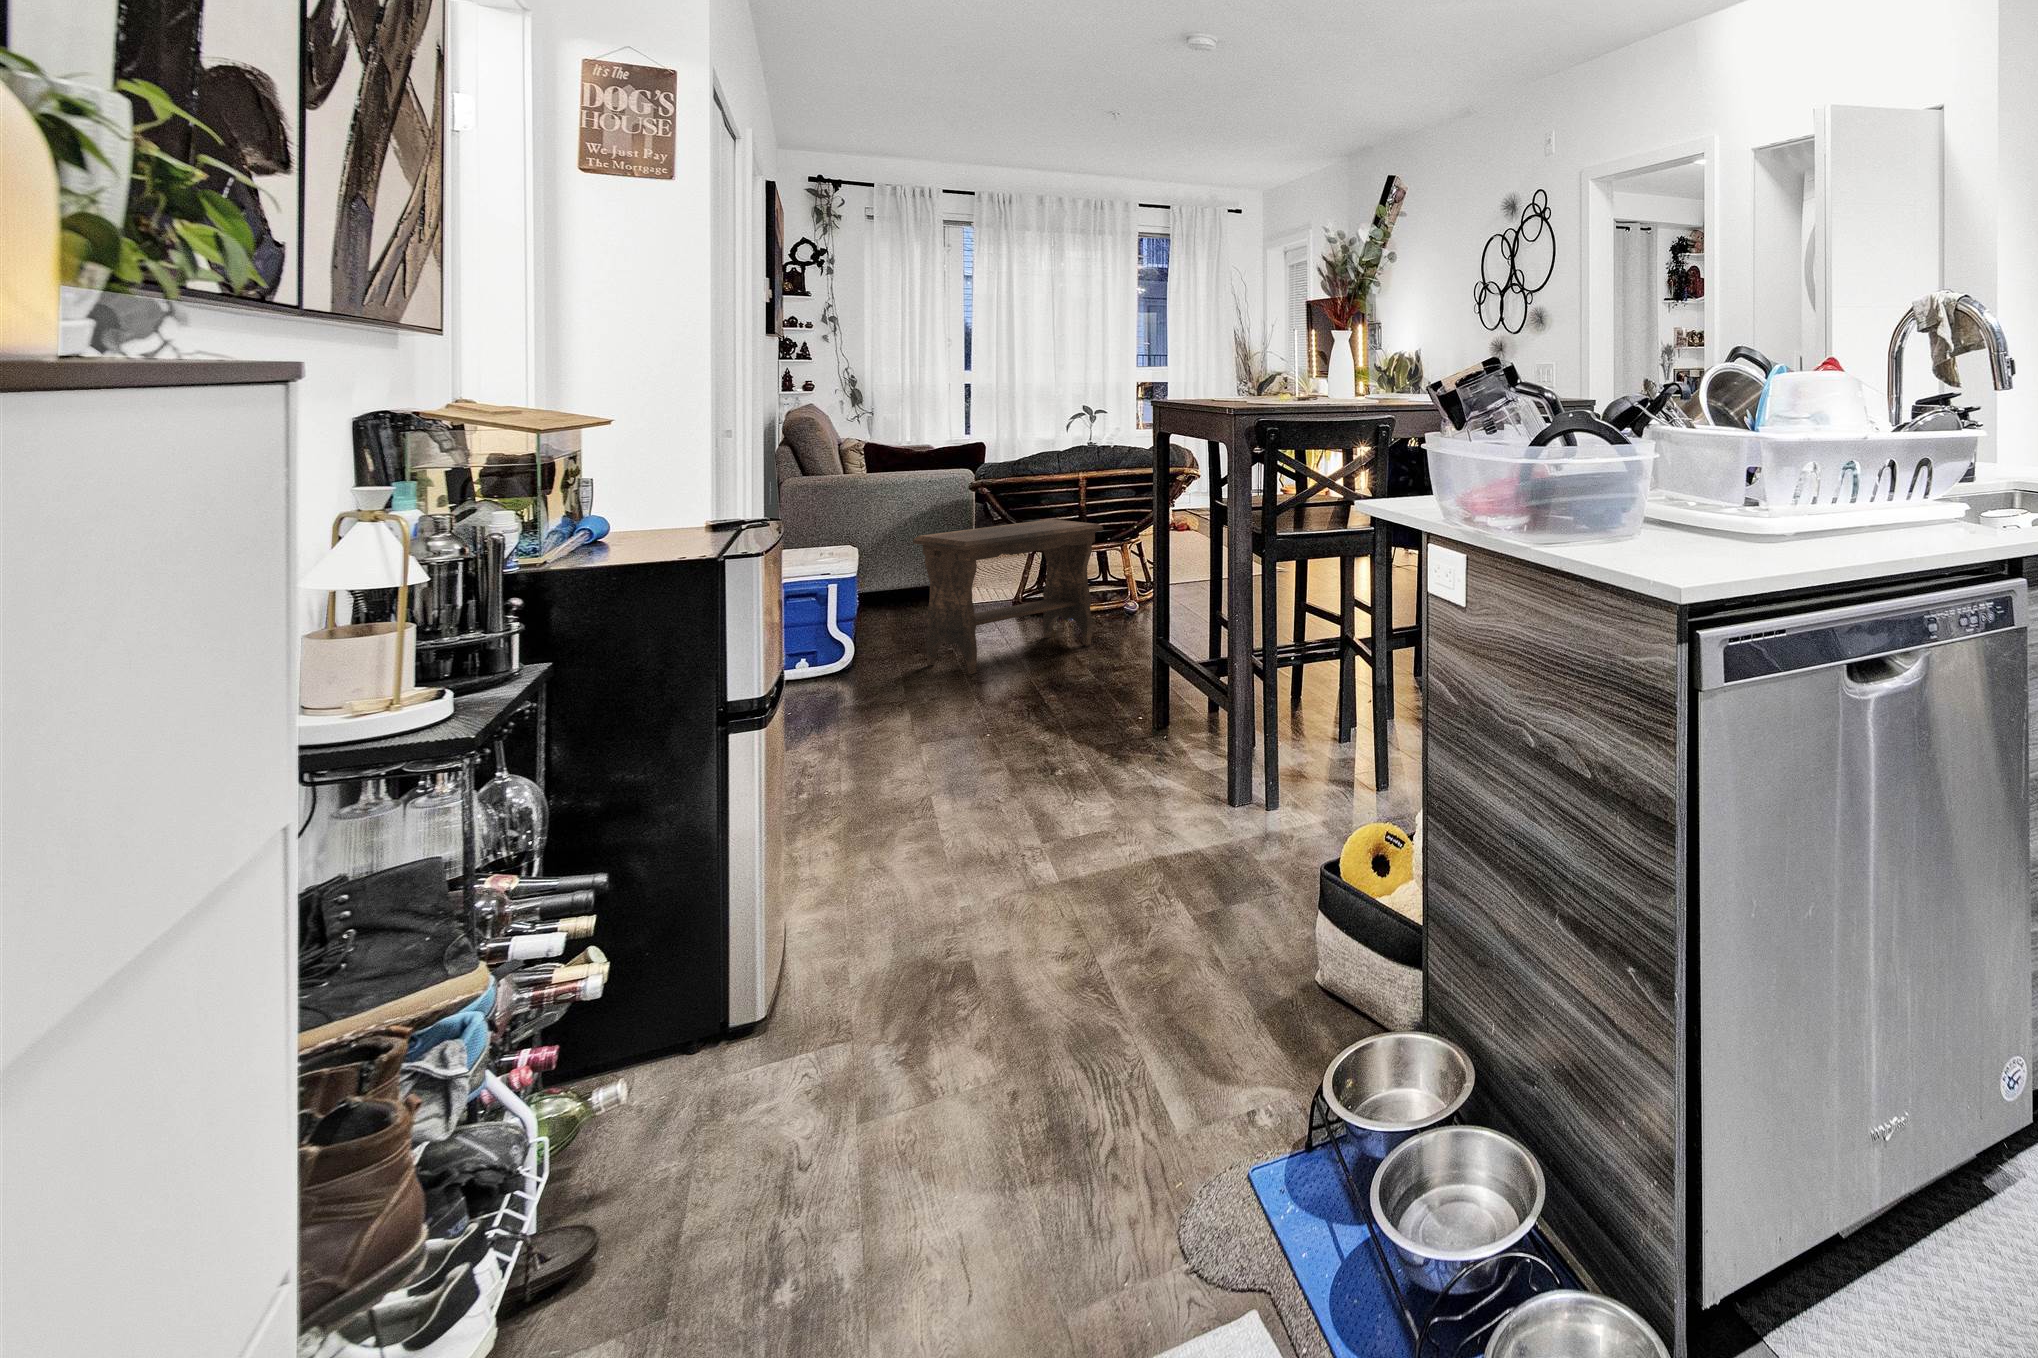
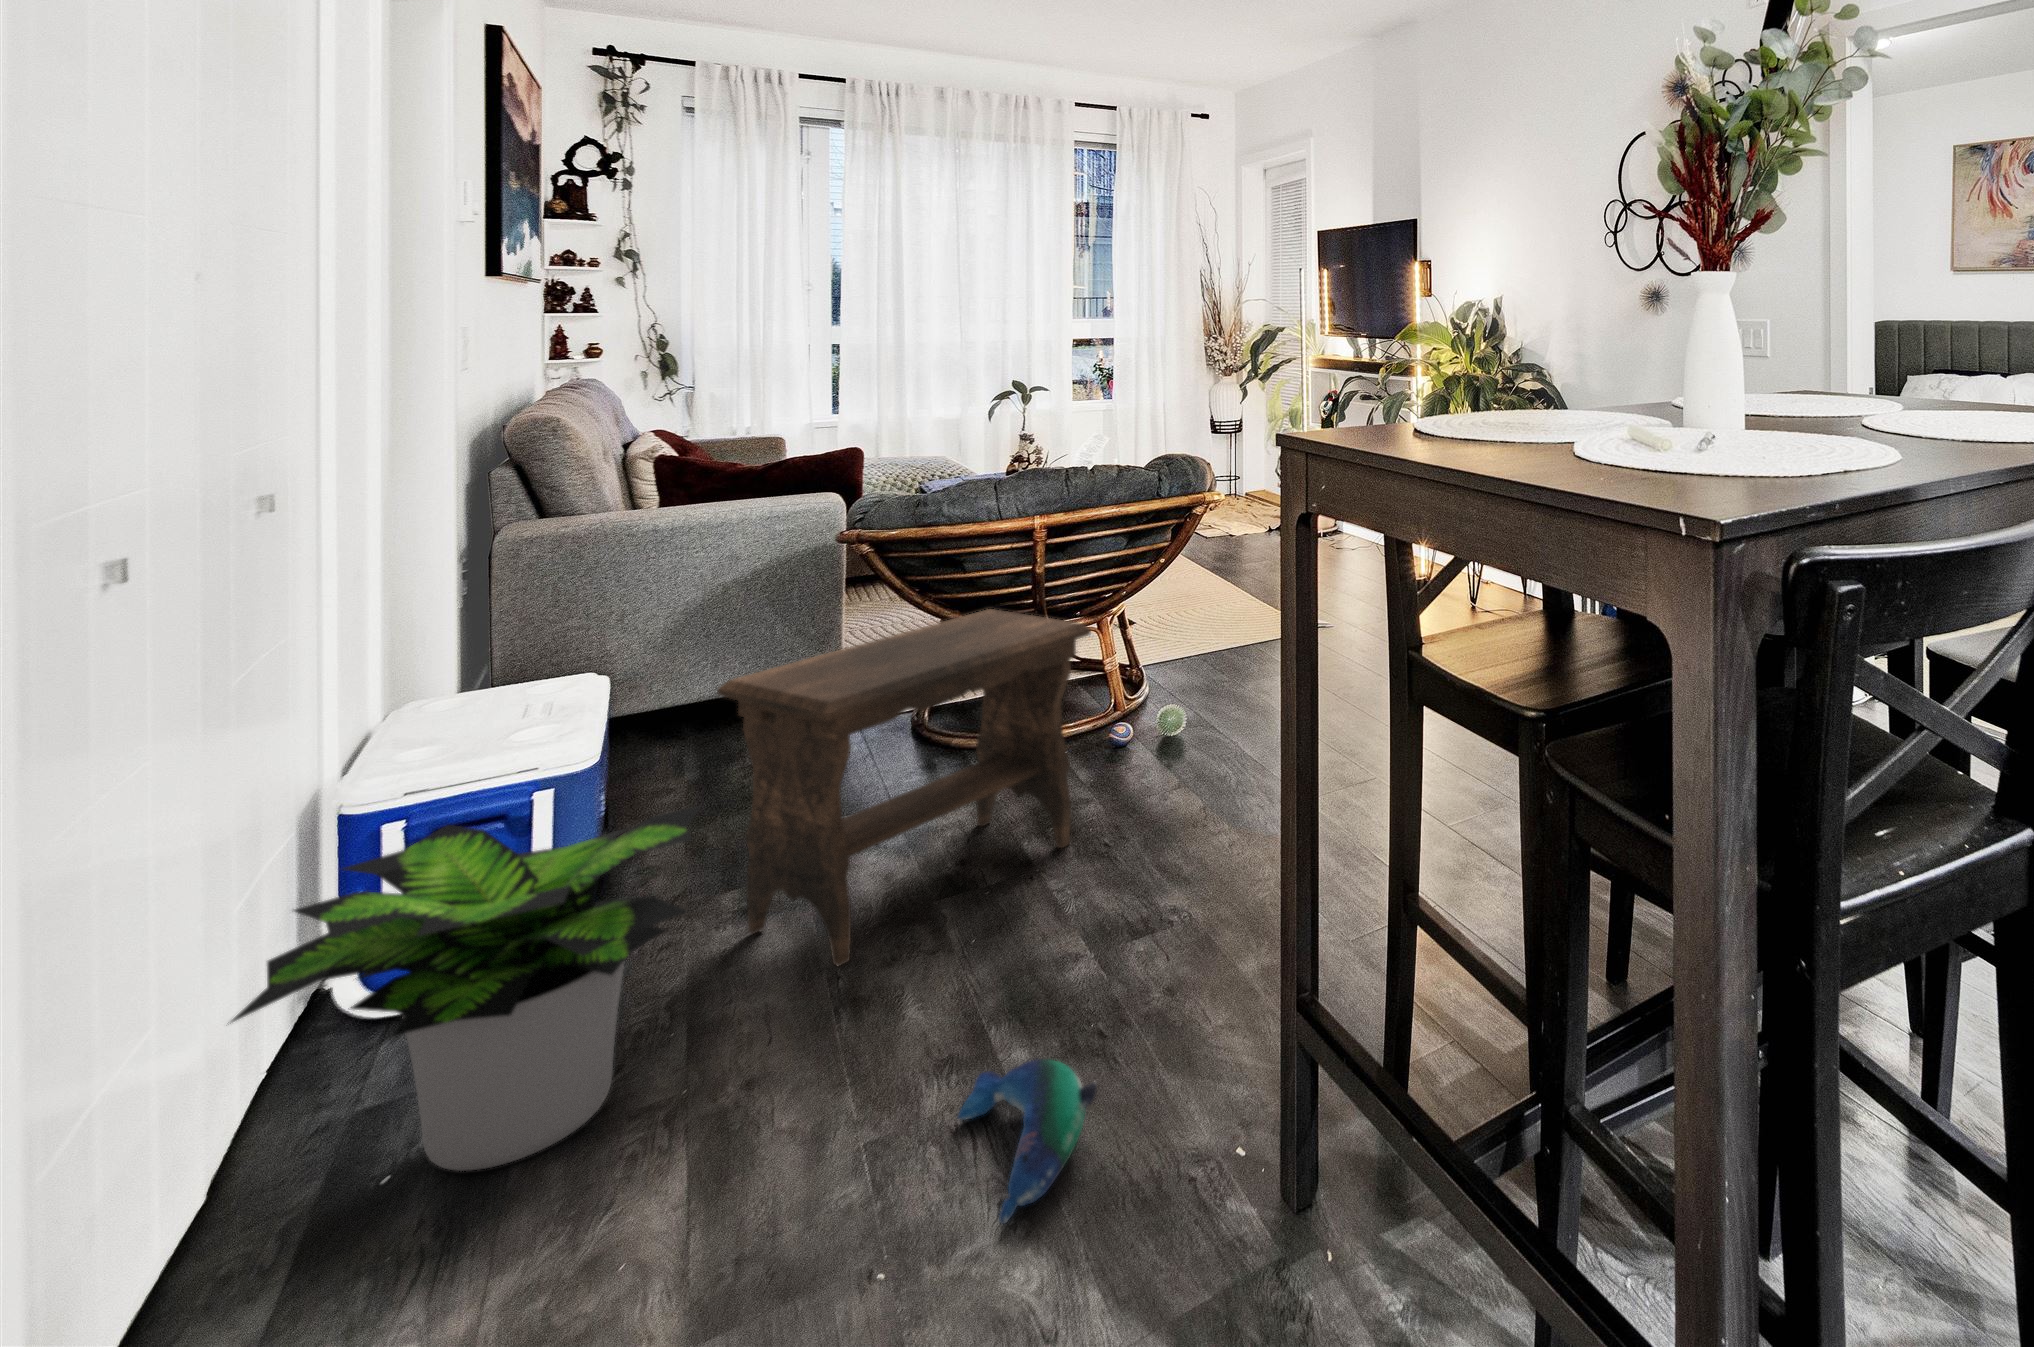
potted plant: none [737,578,911,713] -> present [230,806,701,1171]
plush toy: none [1021,684,1081,728] -> present [958,1059,1097,1224]

